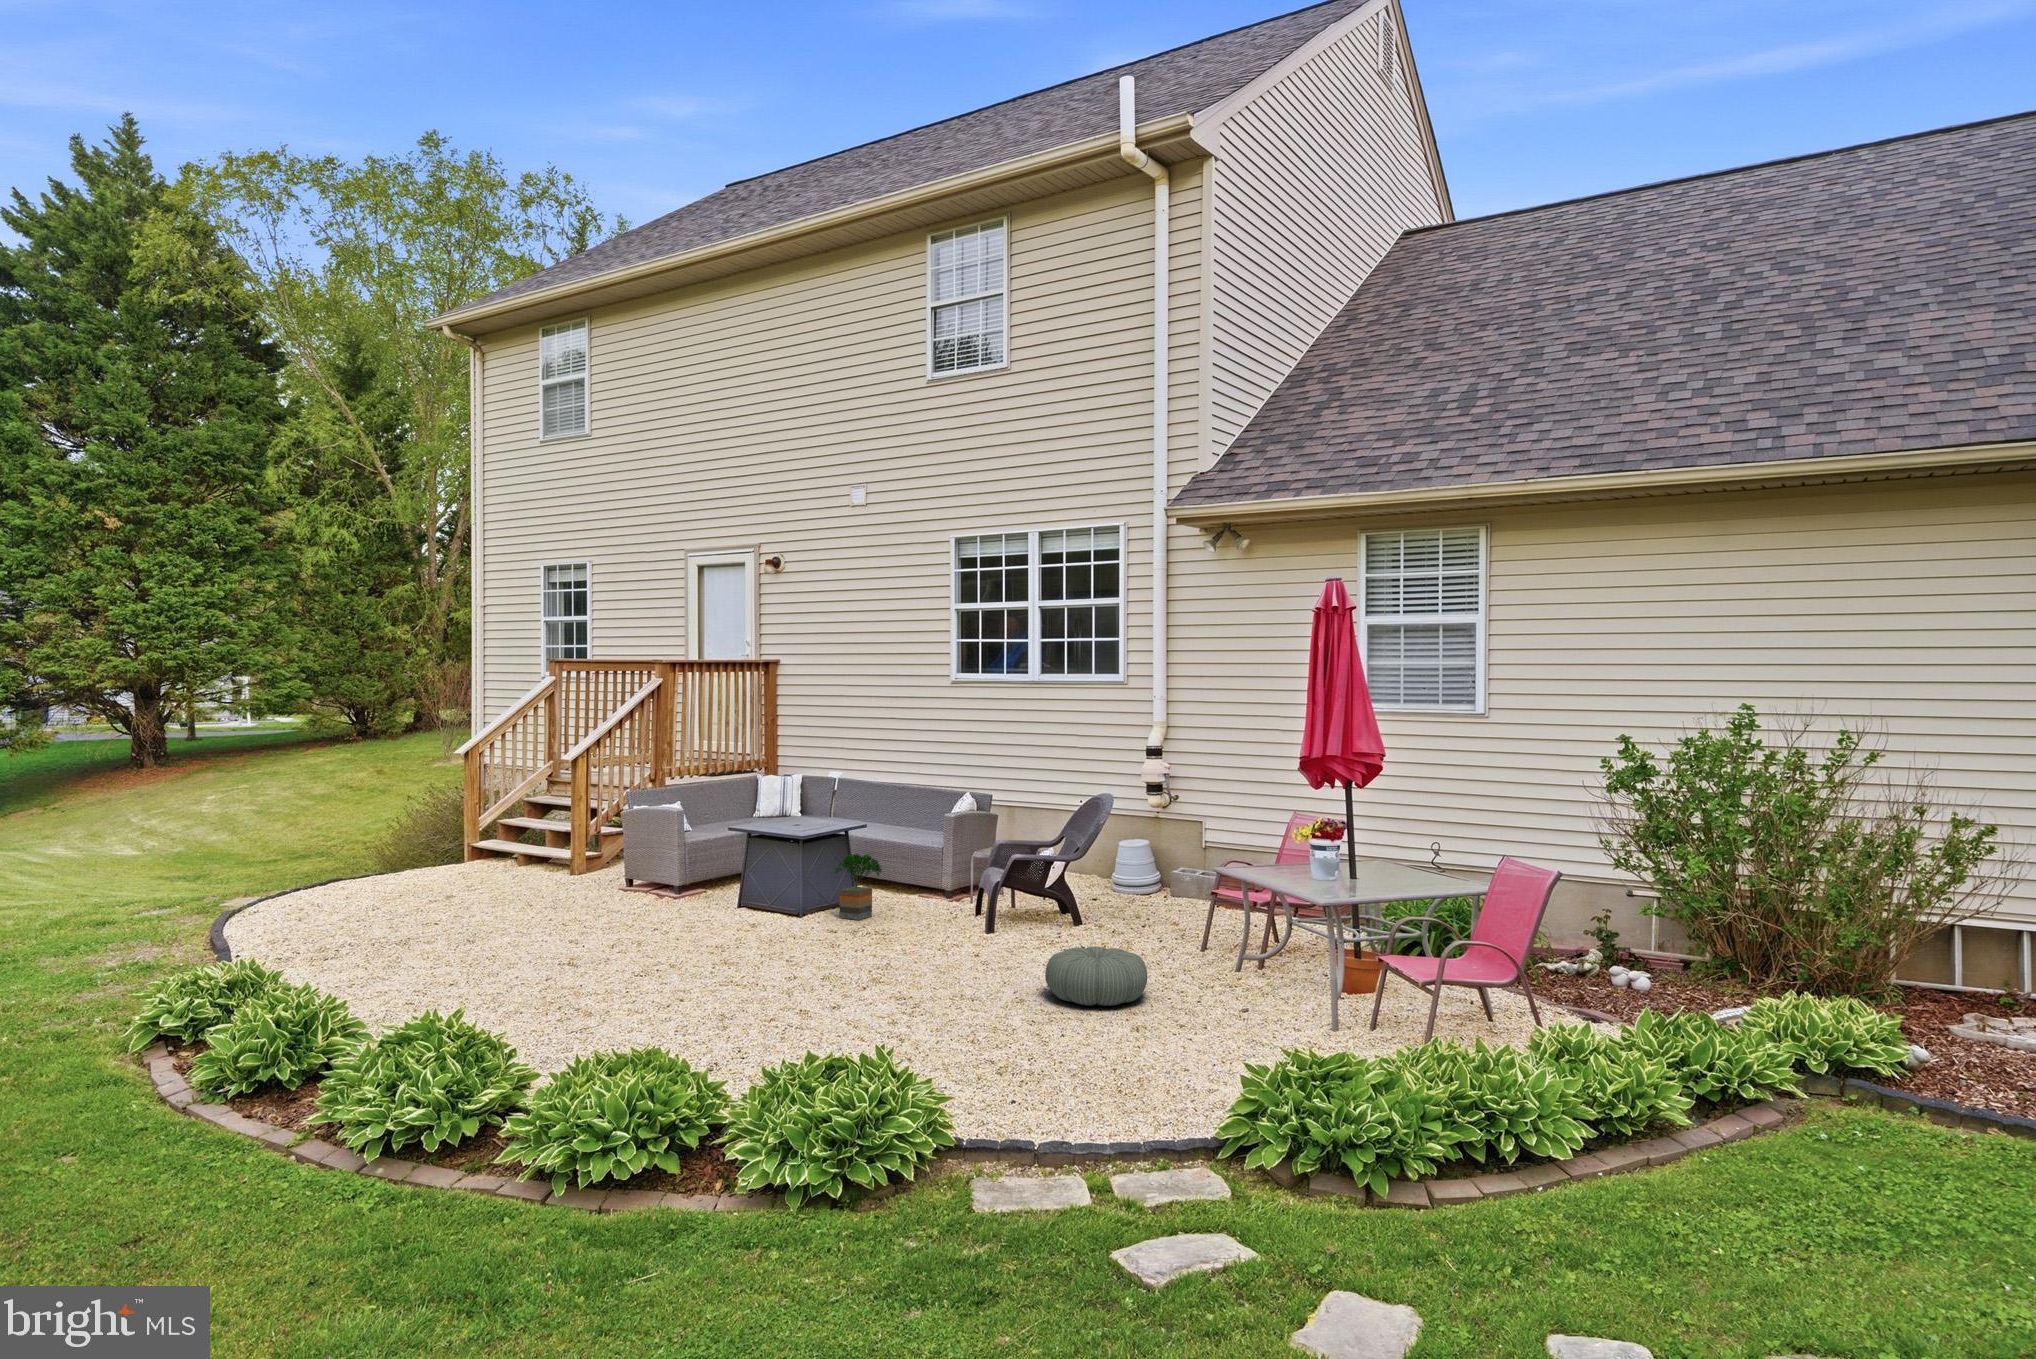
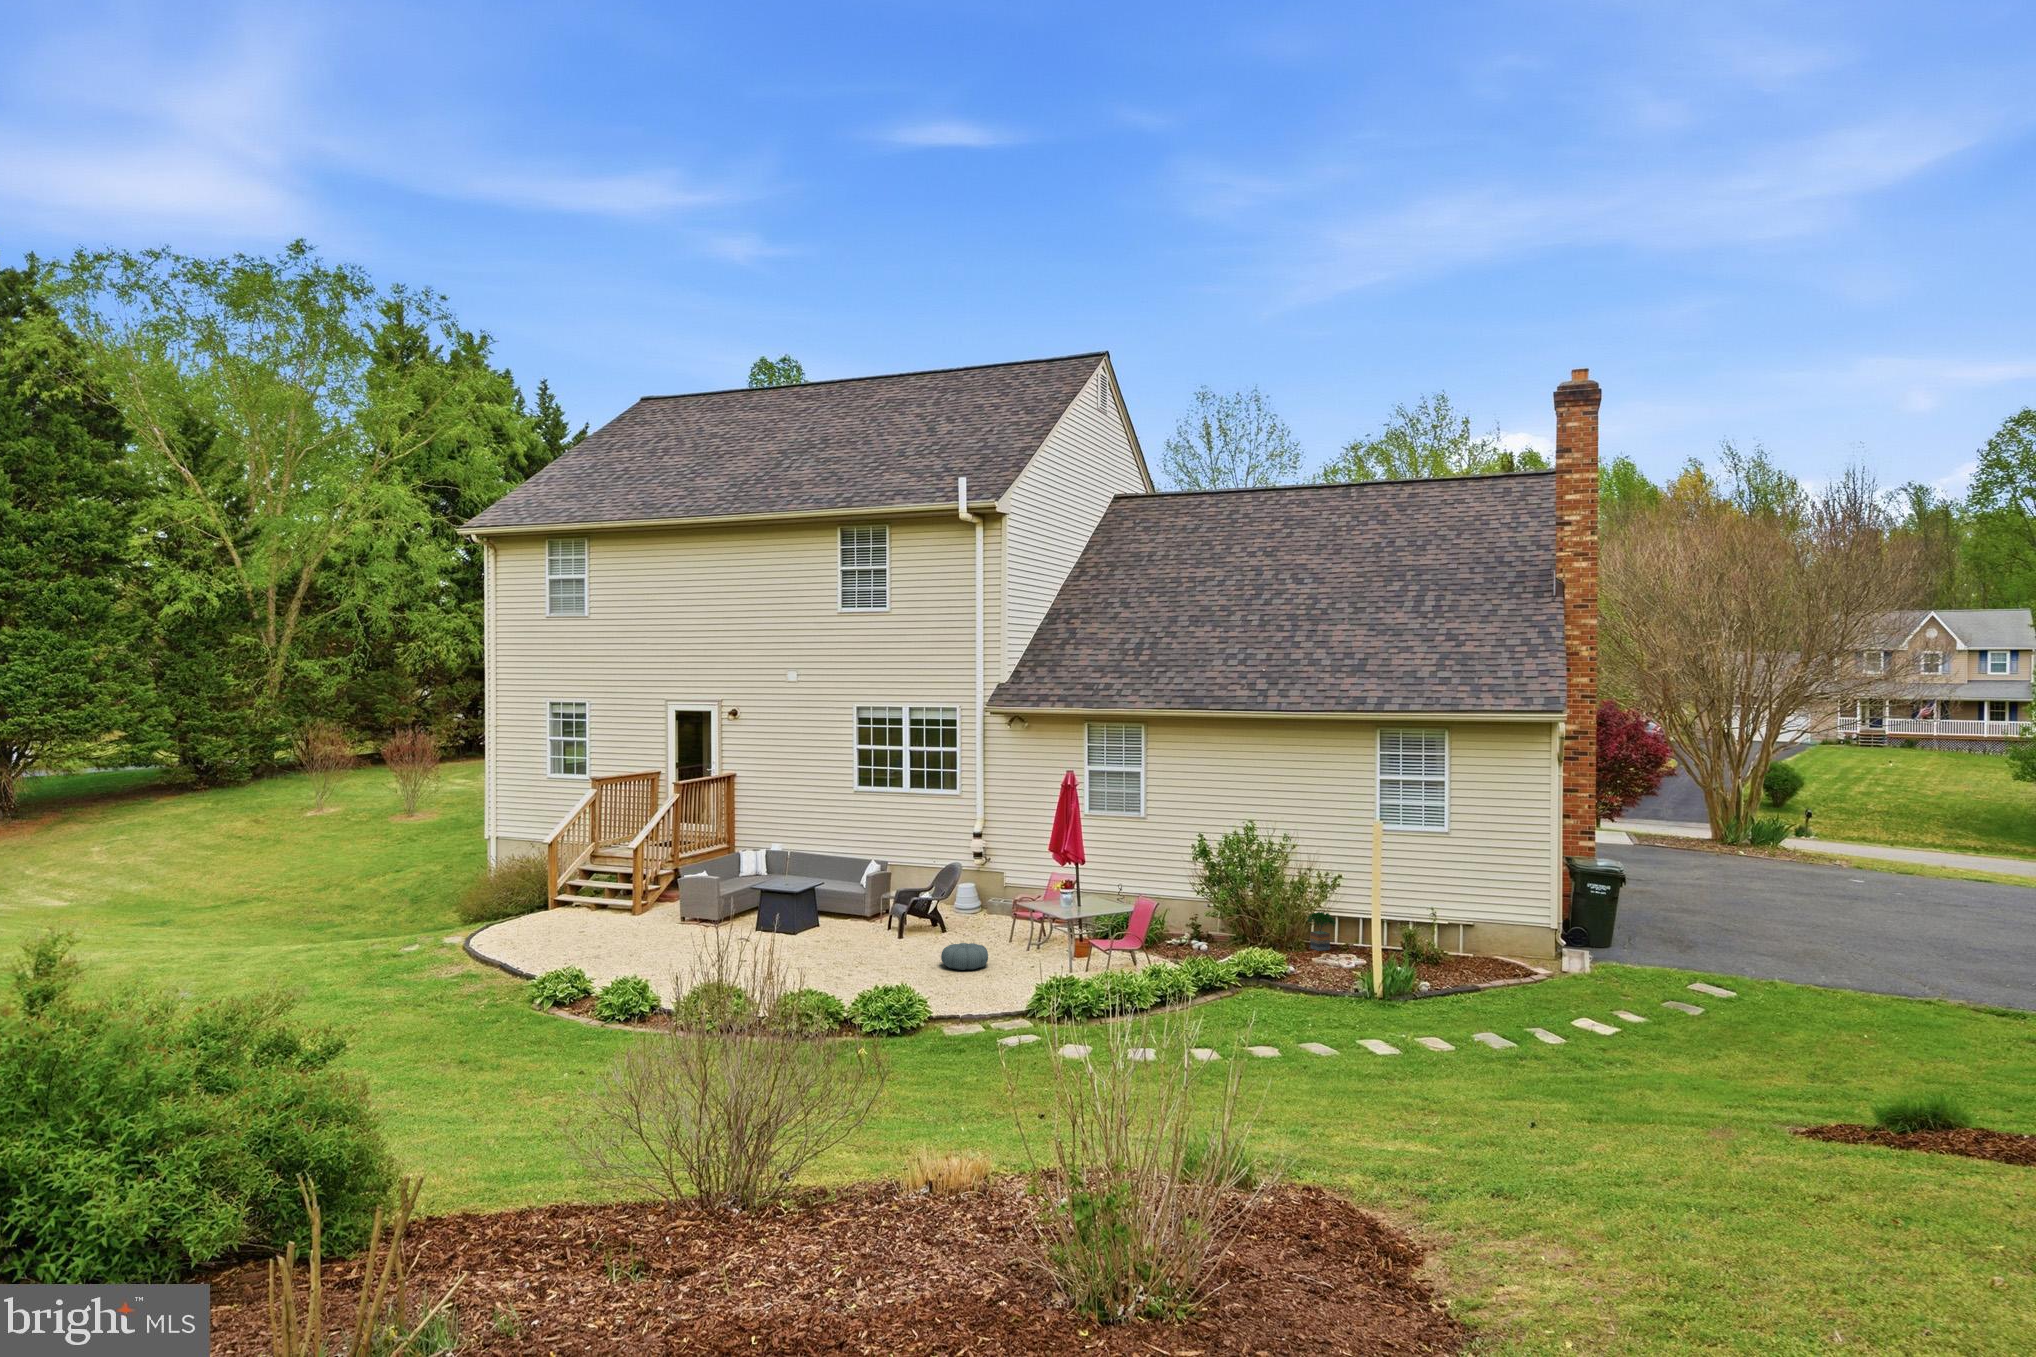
potted tree: present [834,854,882,920] -> present [1308,912,1335,951]

